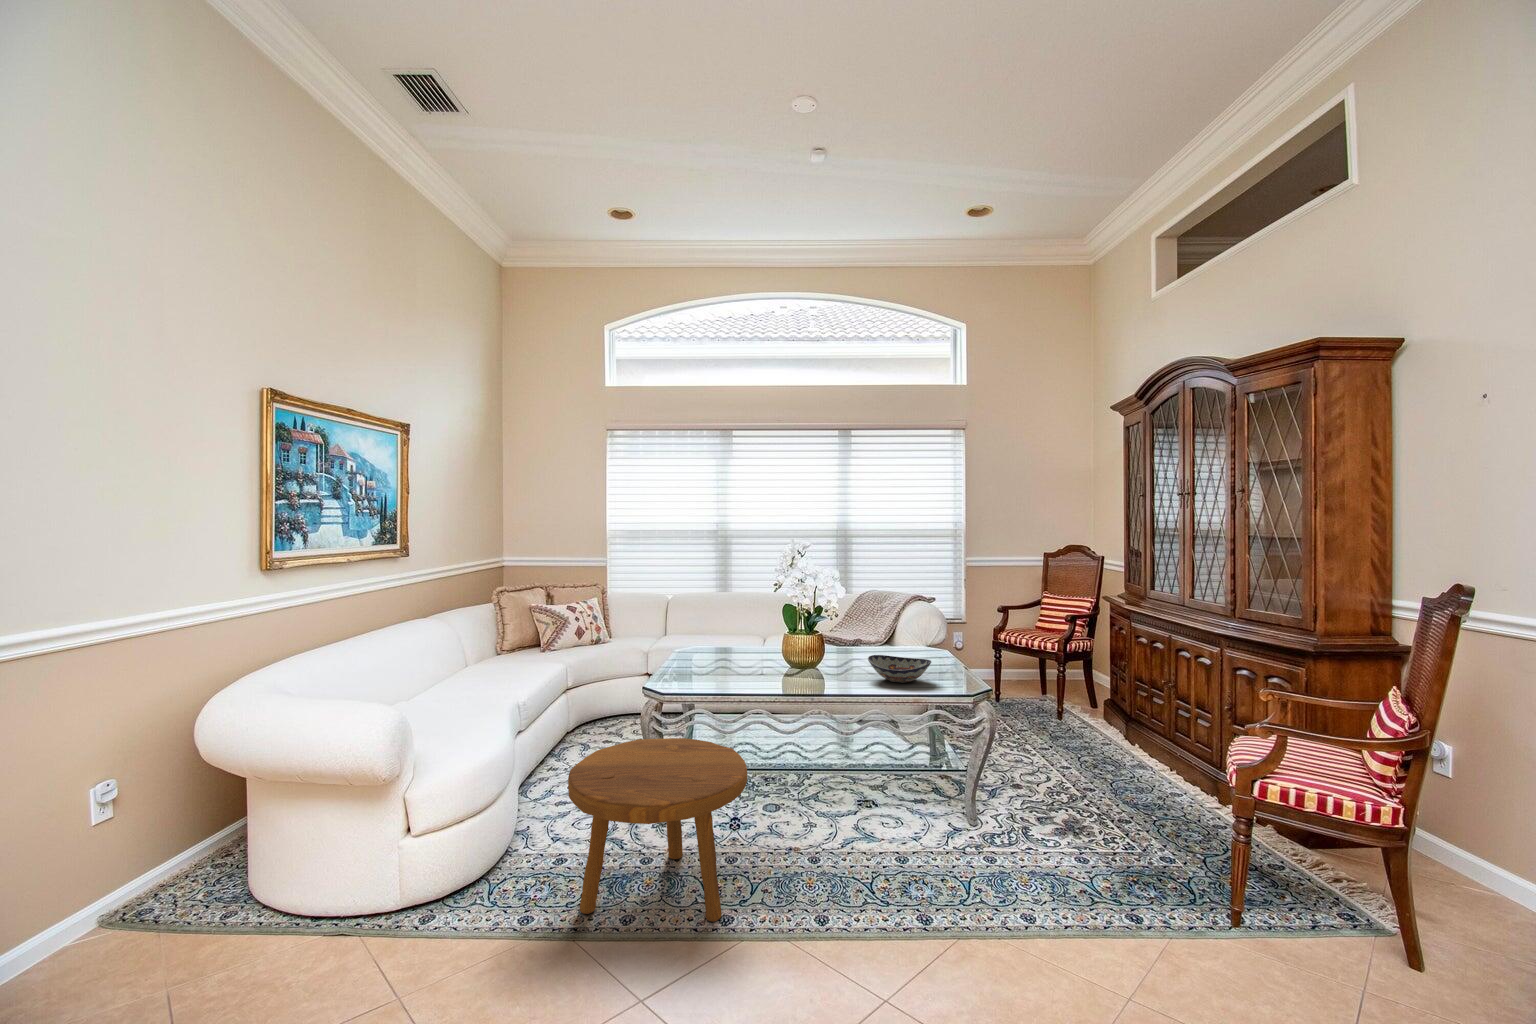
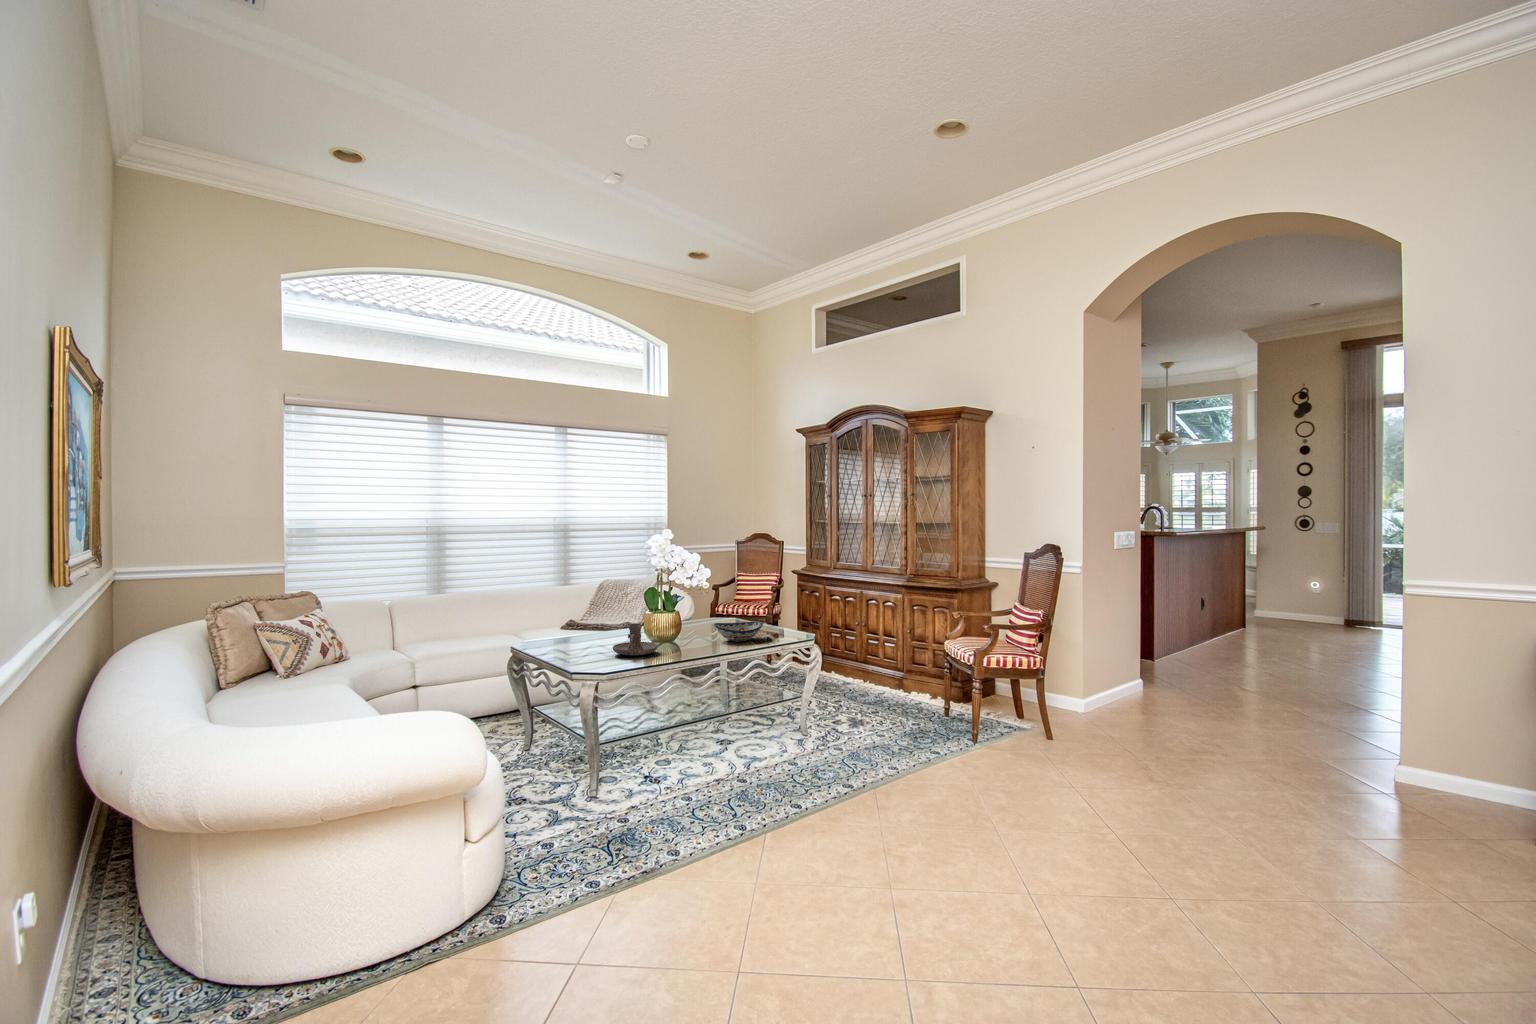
candle holder: none [737,644,787,680] -> present [612,624,658,656]
footstool: present [568,738,748,922] -> none [584,703,737,860]

